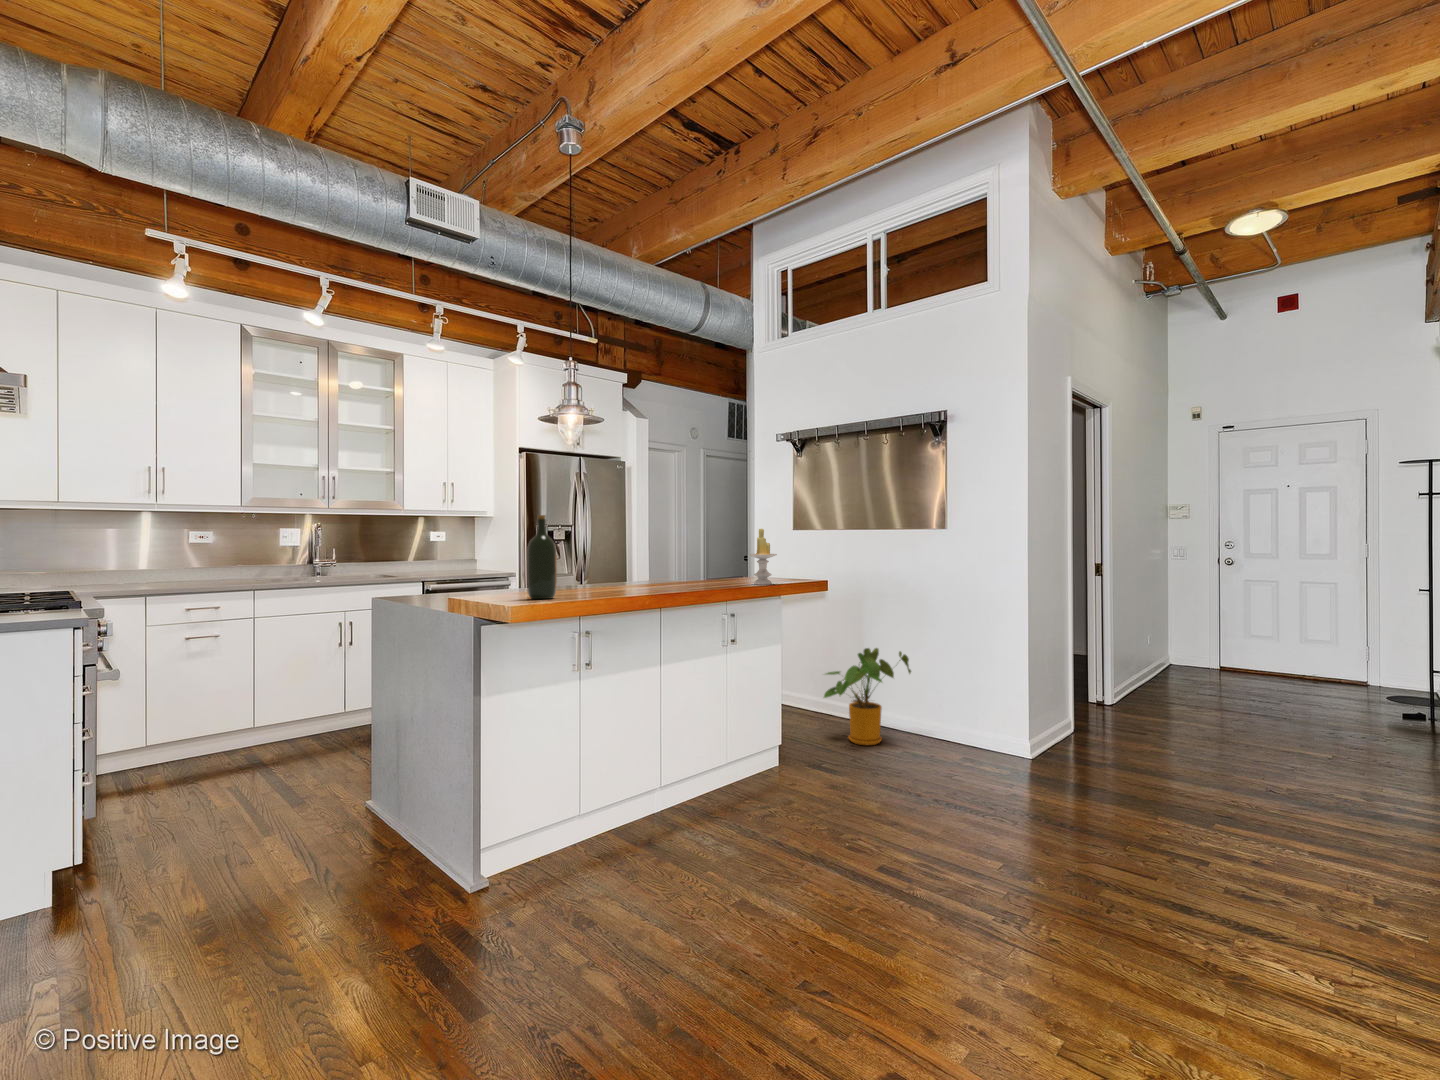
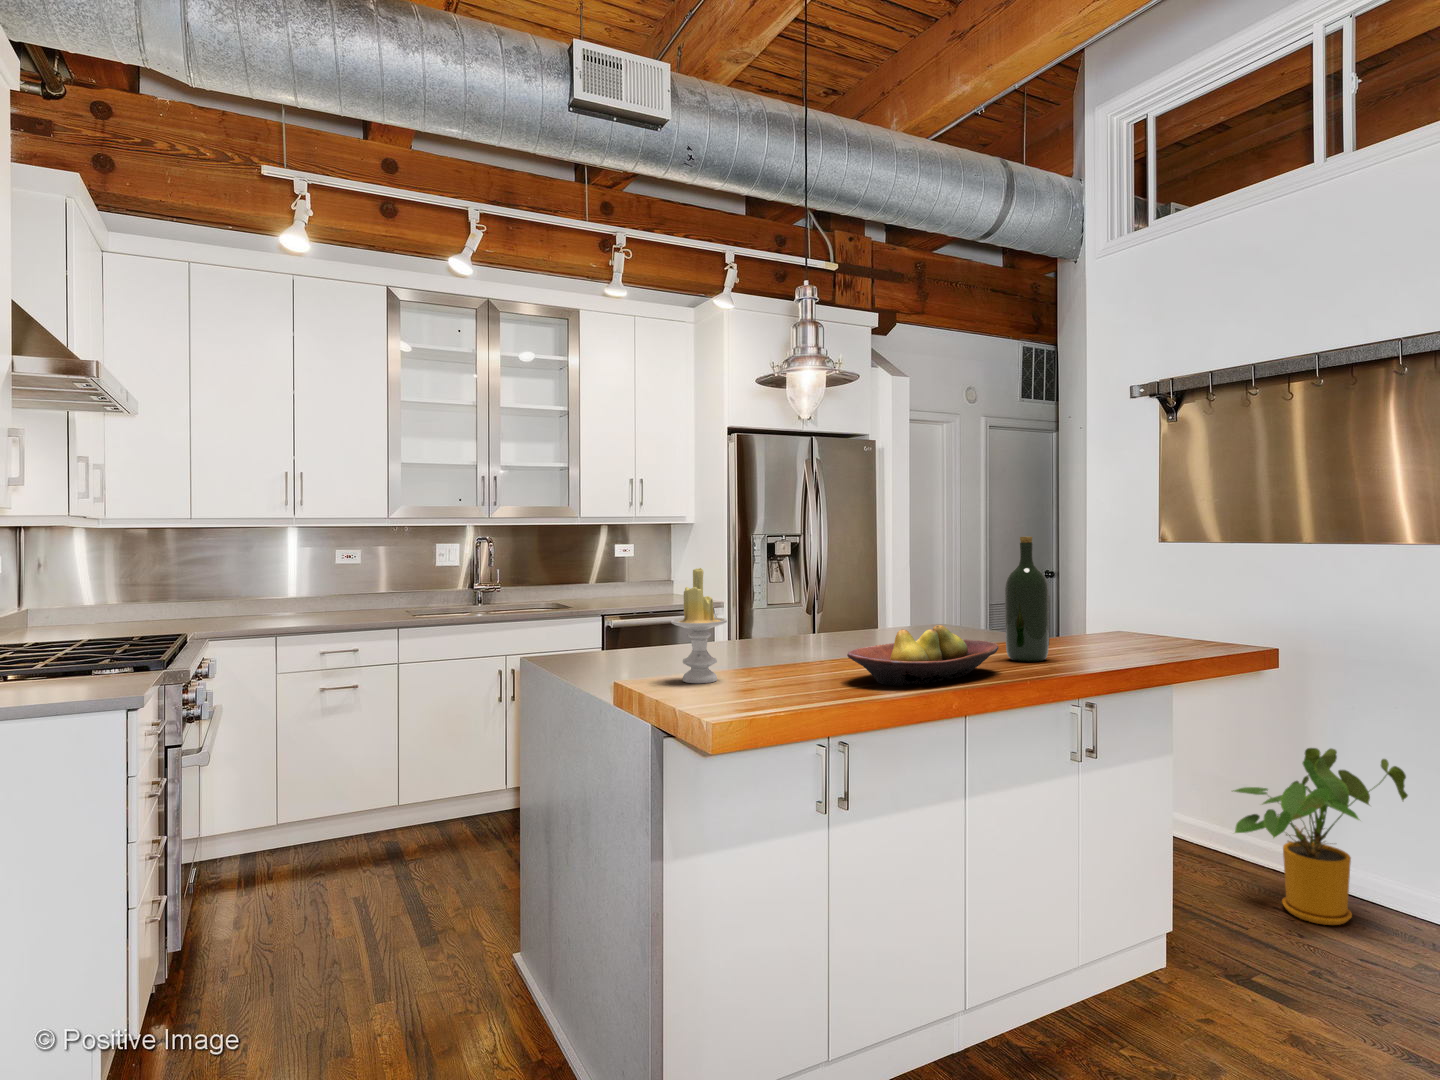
wine bottle: present [527,515,557,599] -> present [1005,537,1050,662]
candle: present [749,529,777,585] -> present [671,568,727,683]
fruit bowl: none [589,565,675,596] -> present [847,625,999,686]

